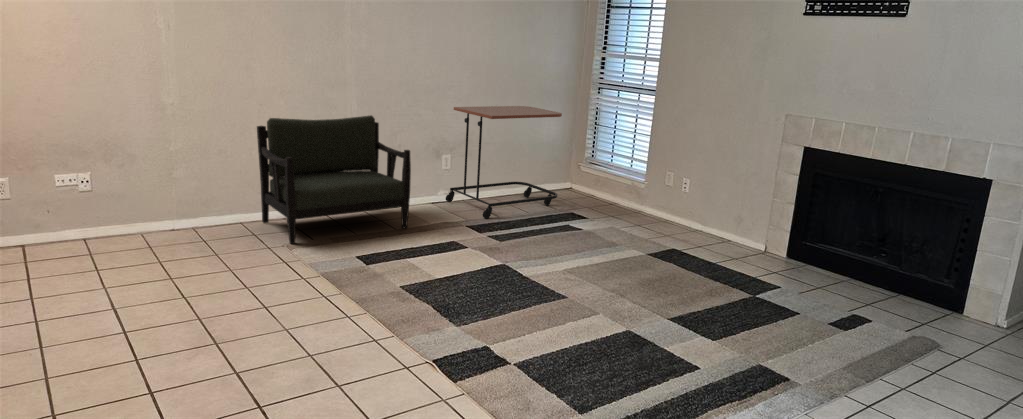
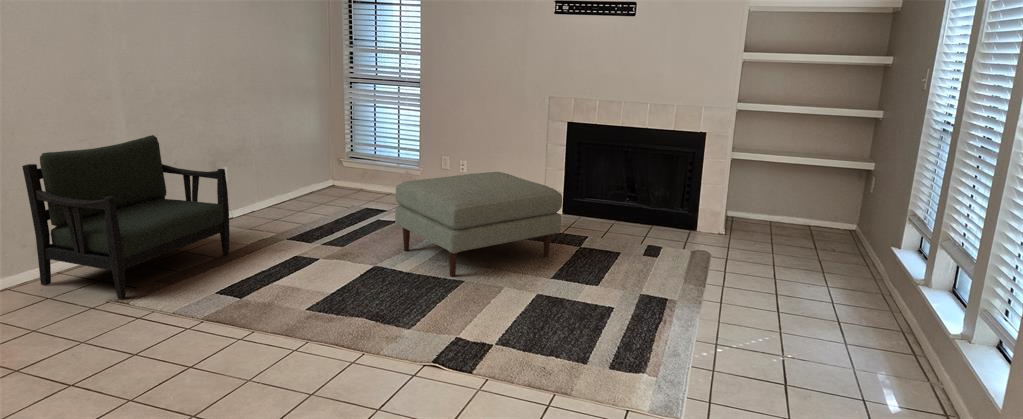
side table: present [446,106,562,219] -> none [228,107,345,228]
ottoman: none [548,186,720,298] -> present [395,172,562,277]

